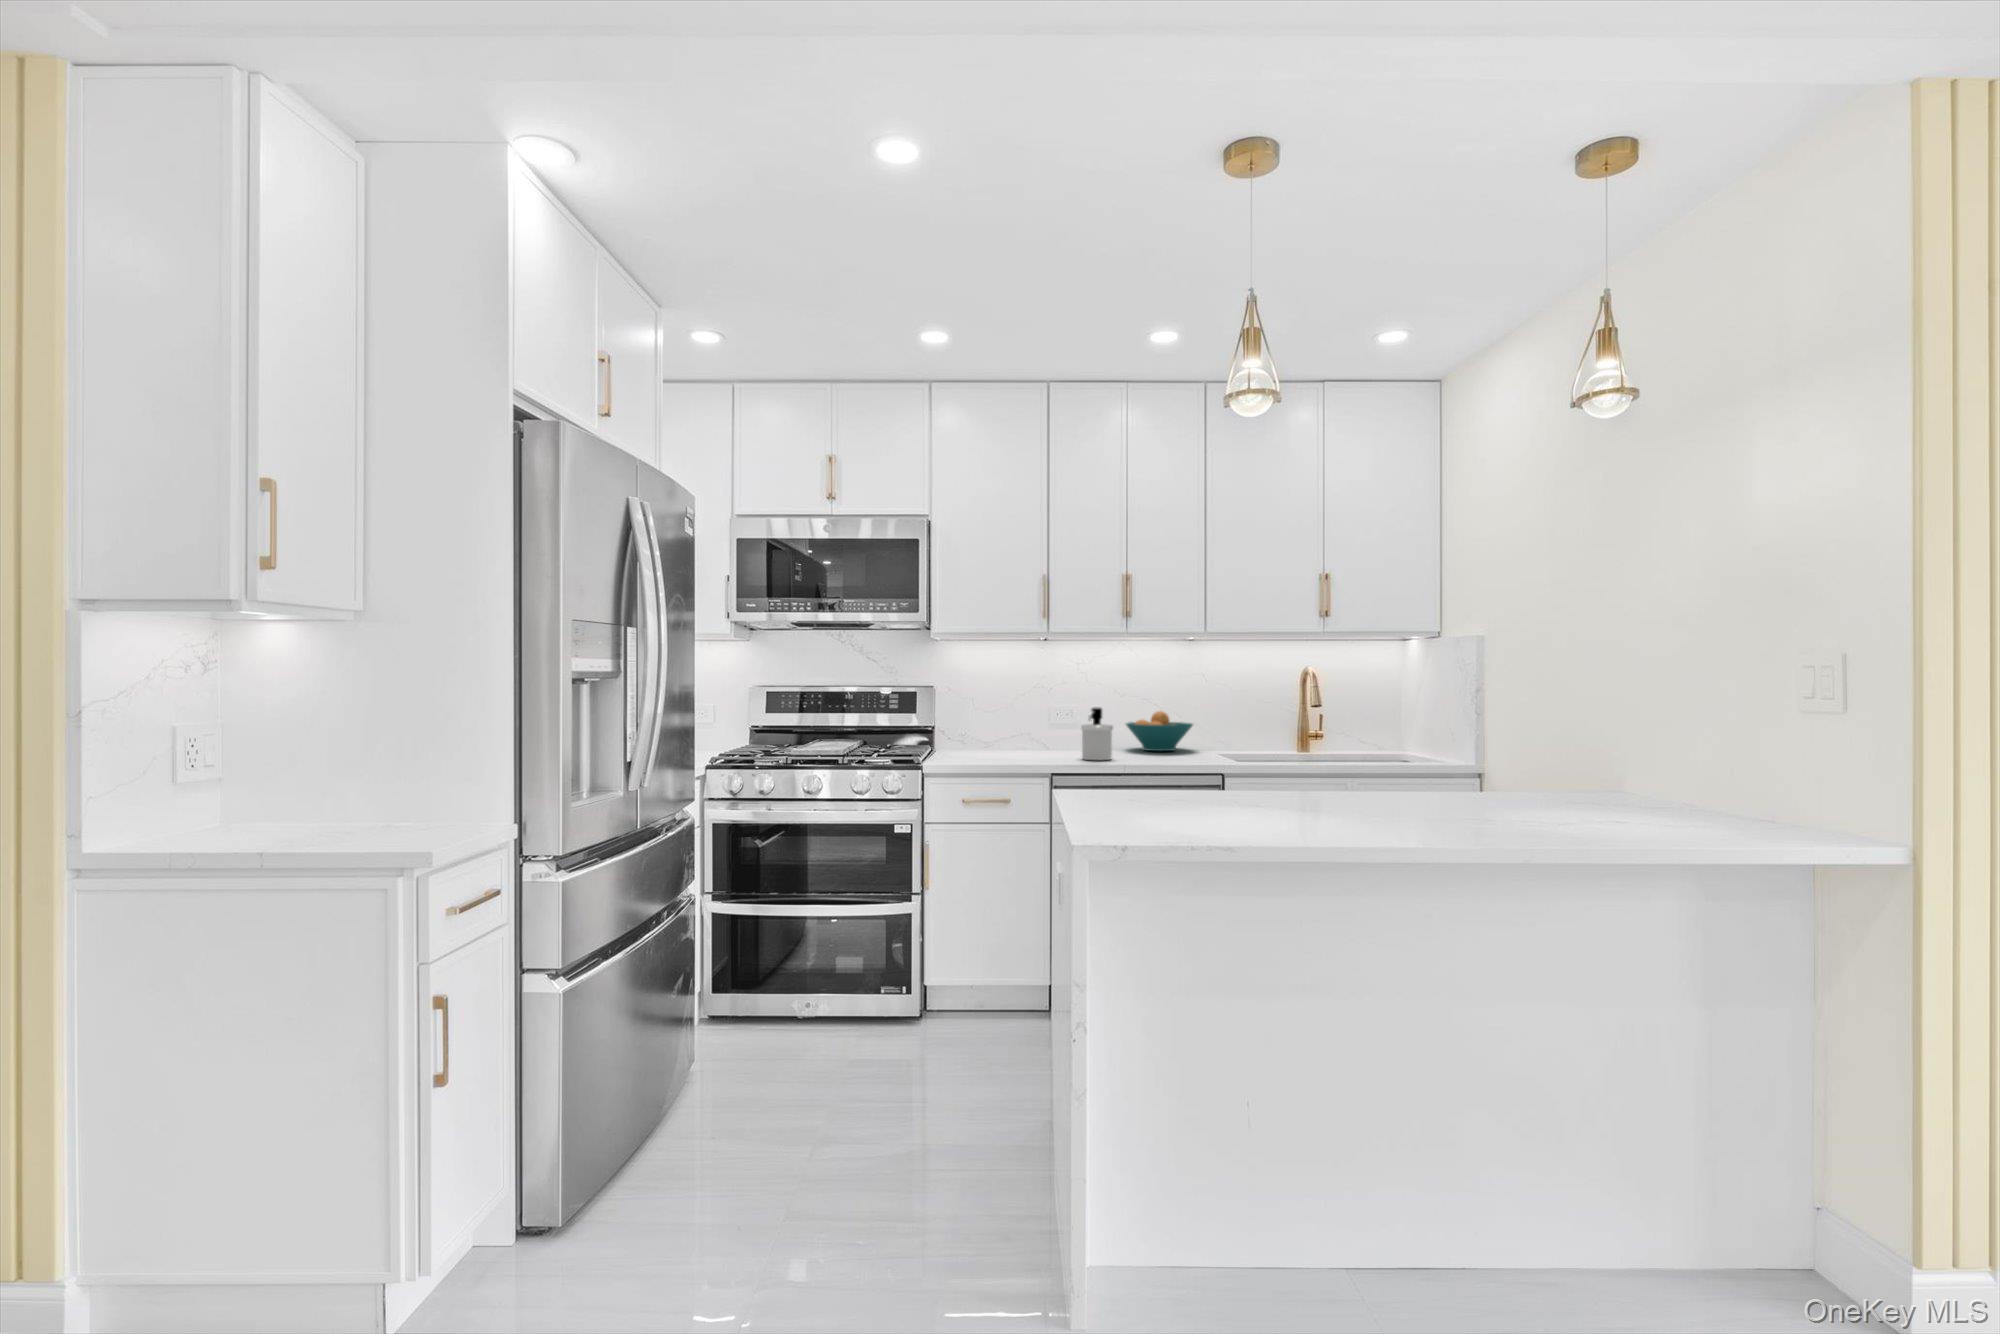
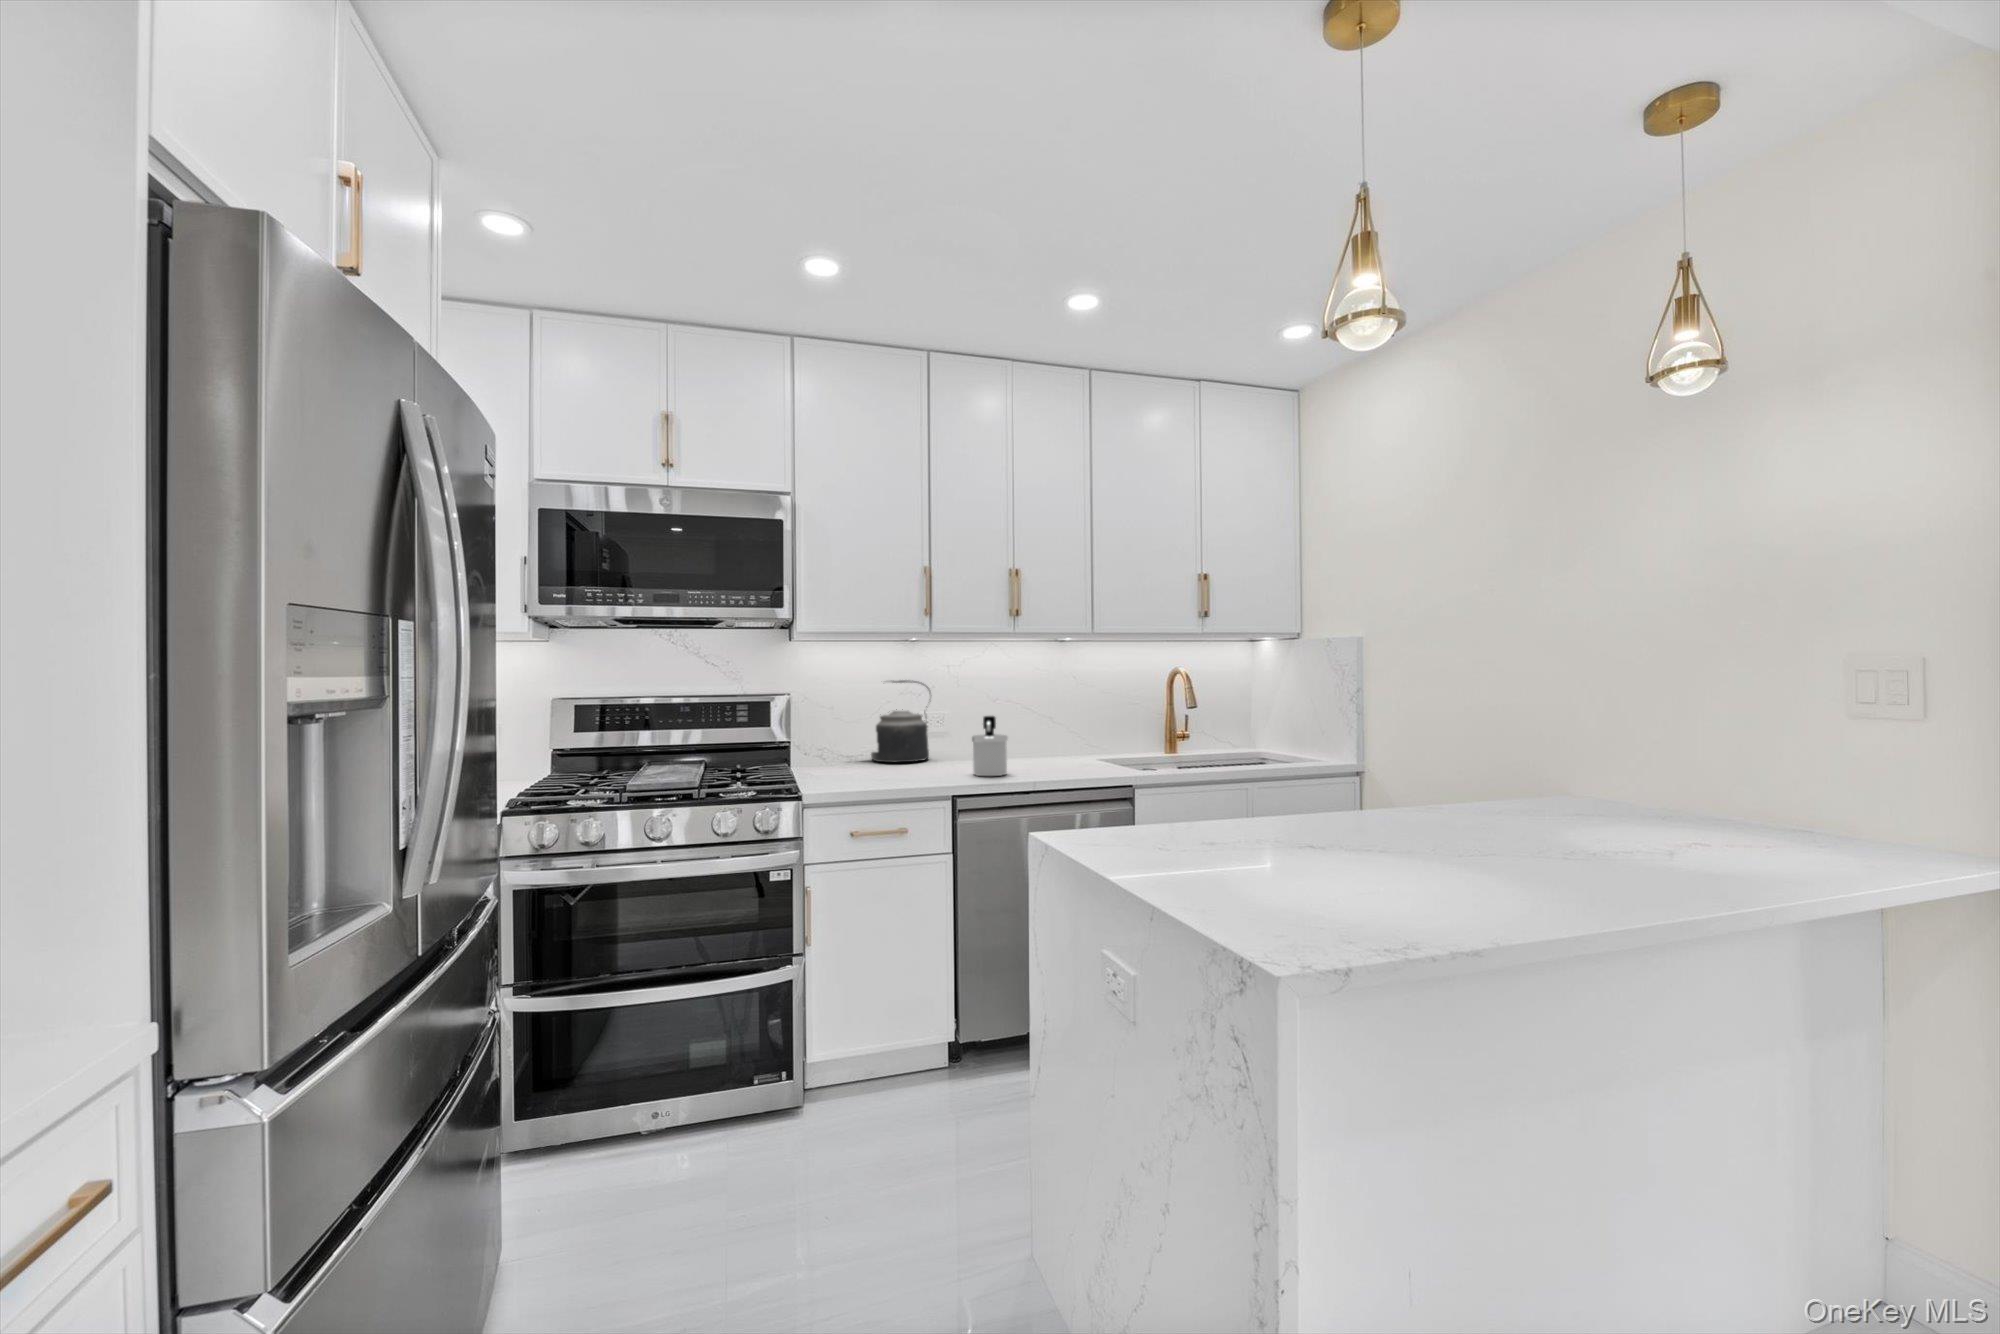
kettle: none [995,676,1062,748] -> present [871,680,930,762]
fruit bowl: present [1126,711,1193,751] -> none [1004,716,1077,760]

